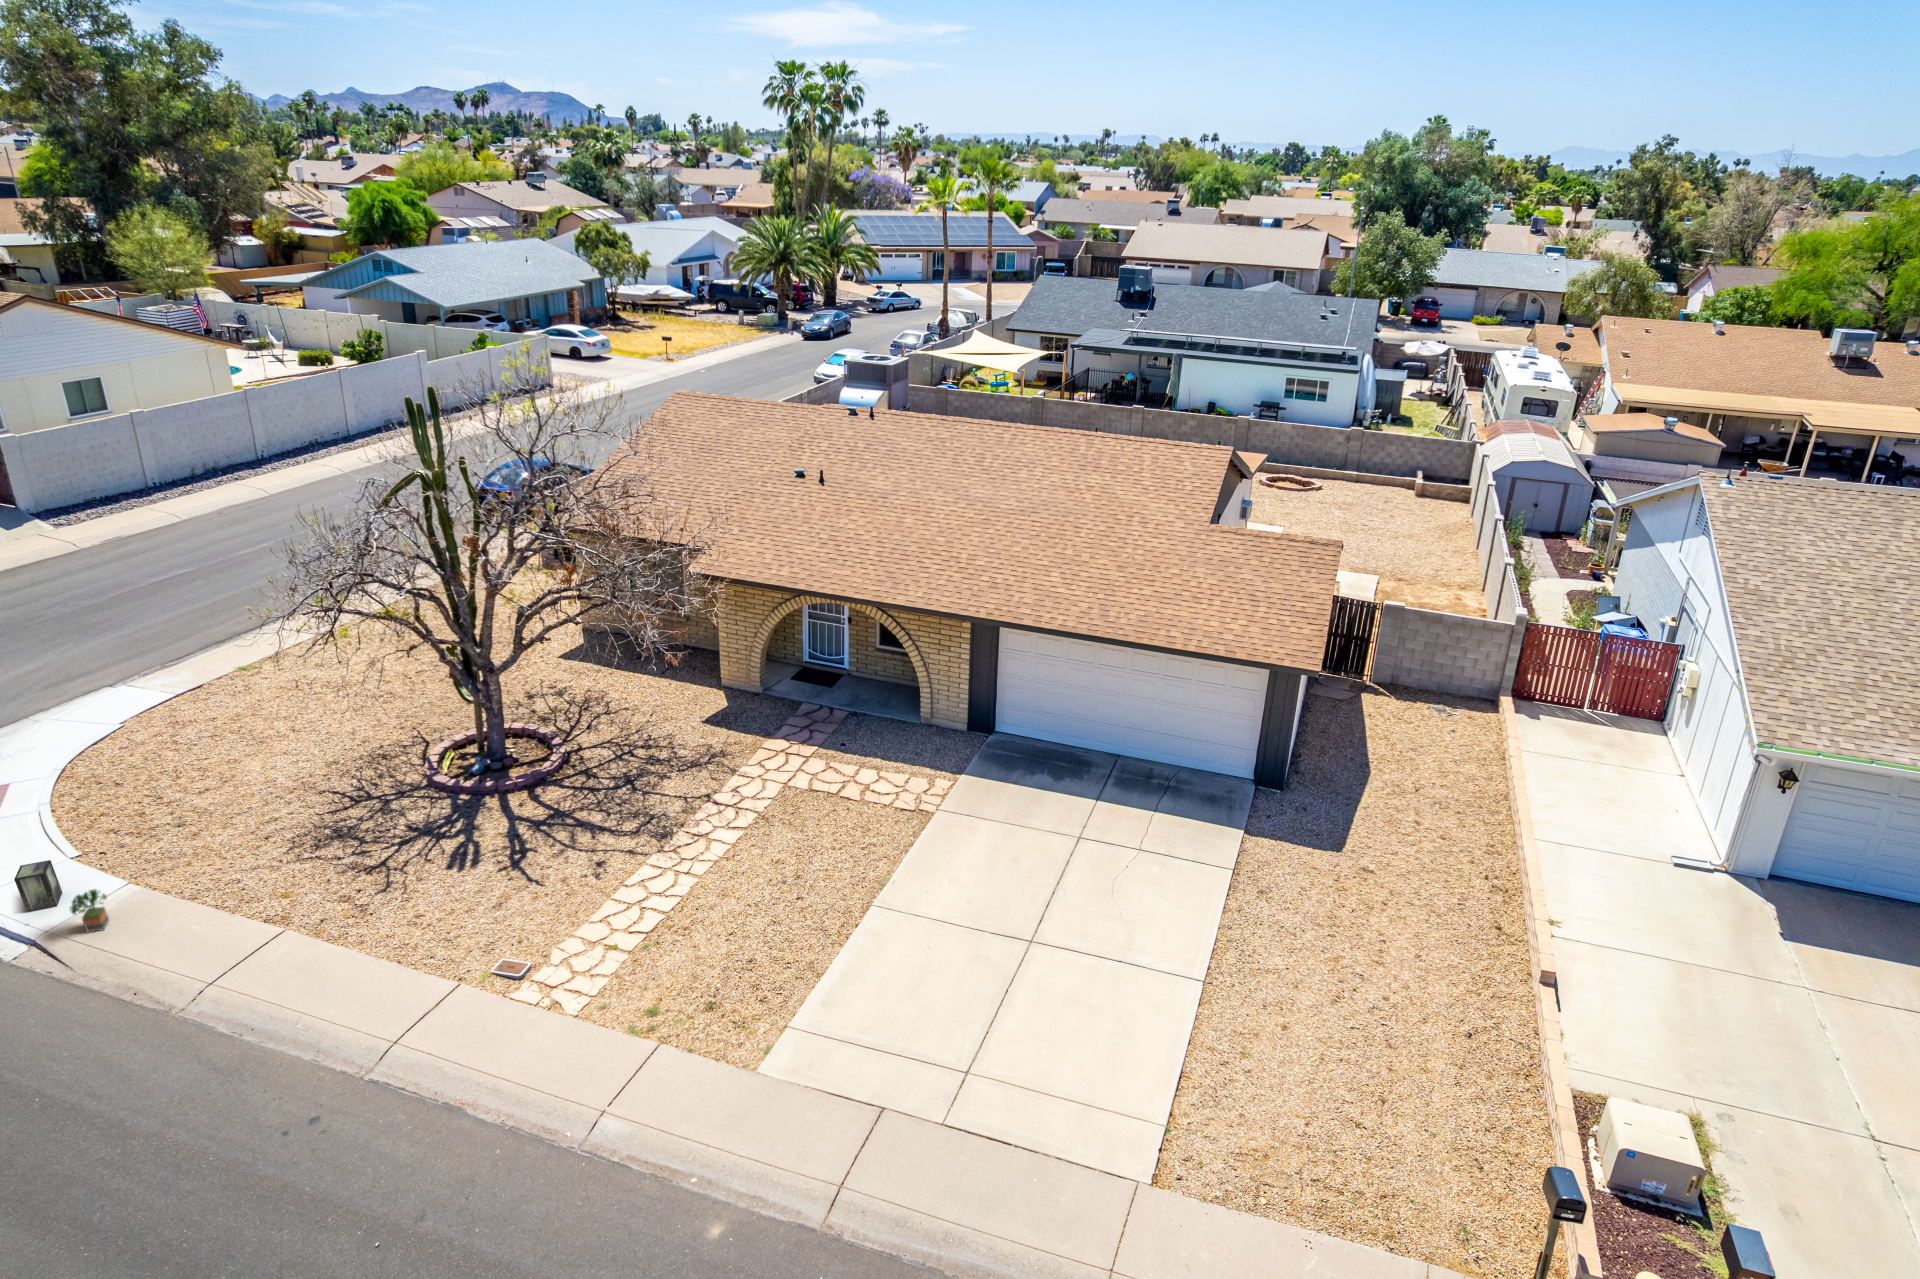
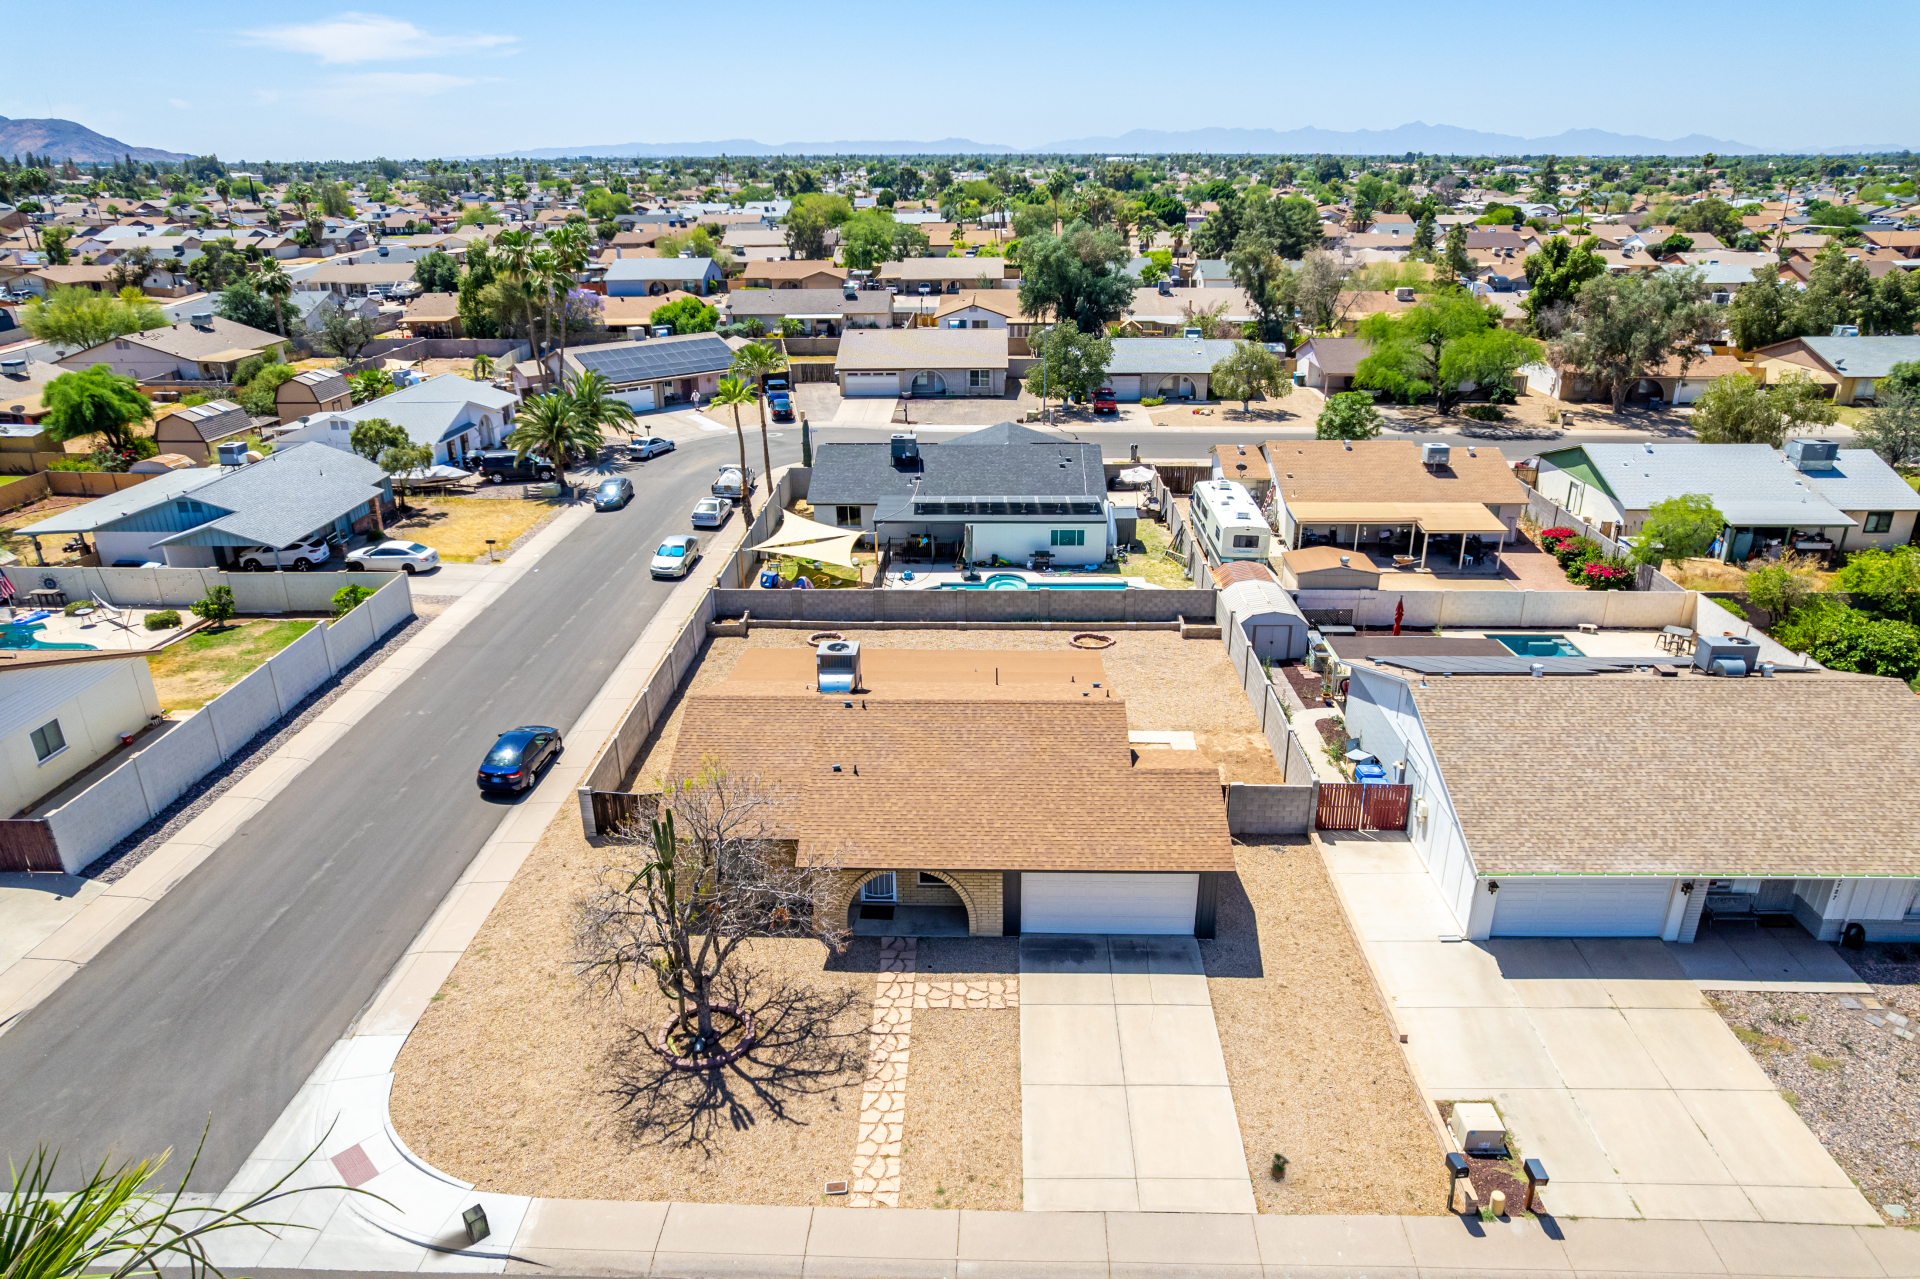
potted tree: present [70,889,109,932] -> present [1270,1153,1290,1182]

